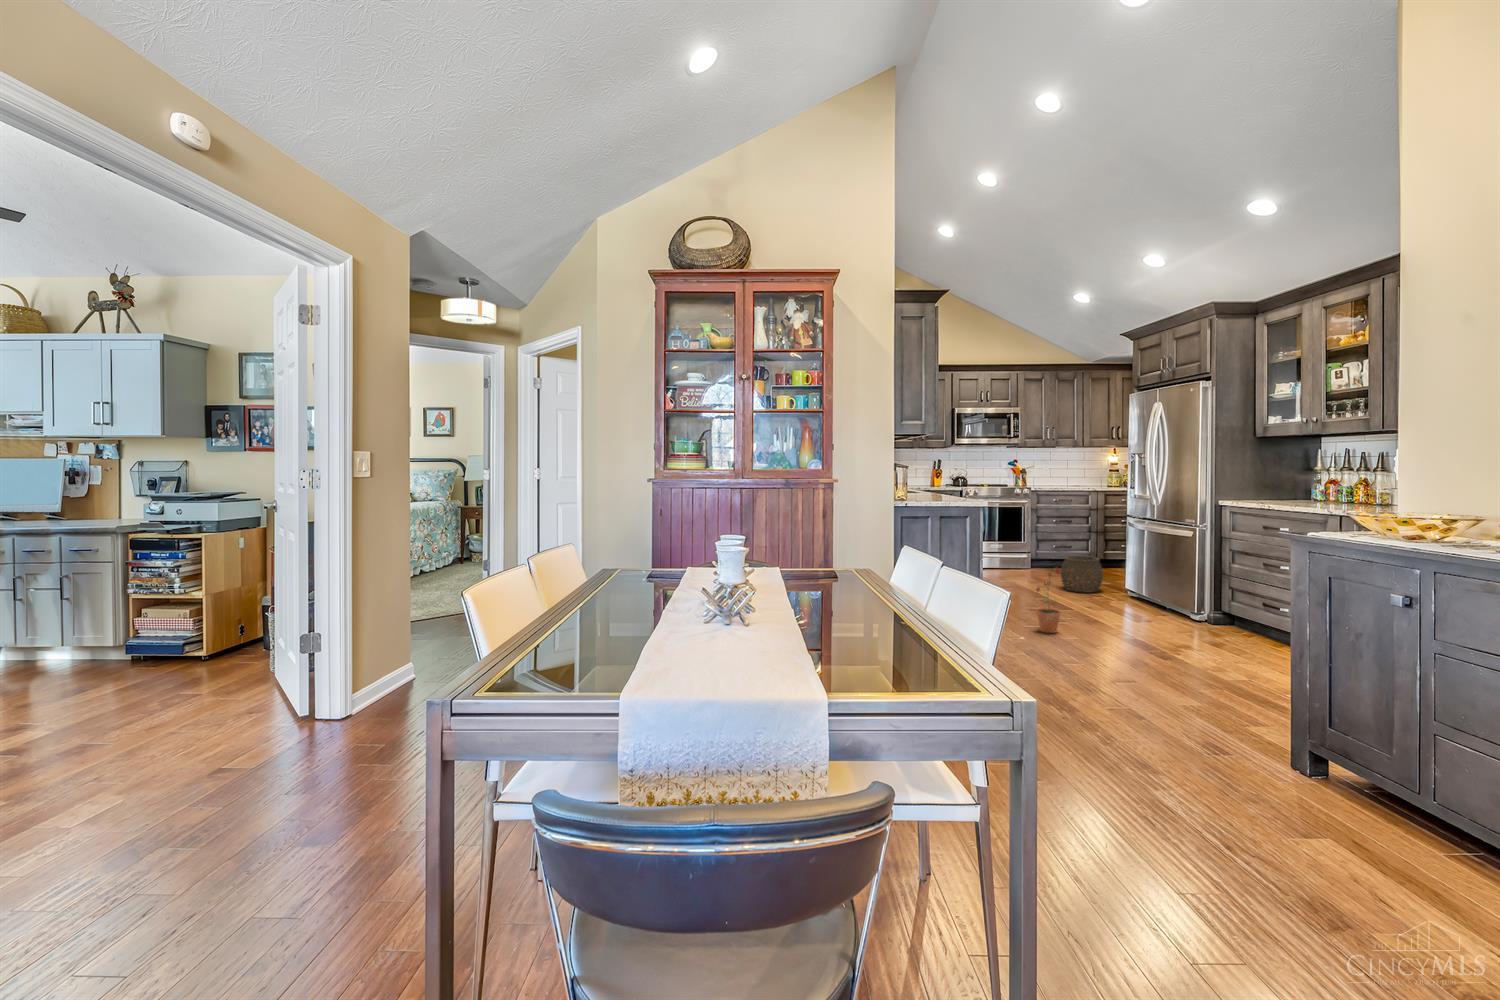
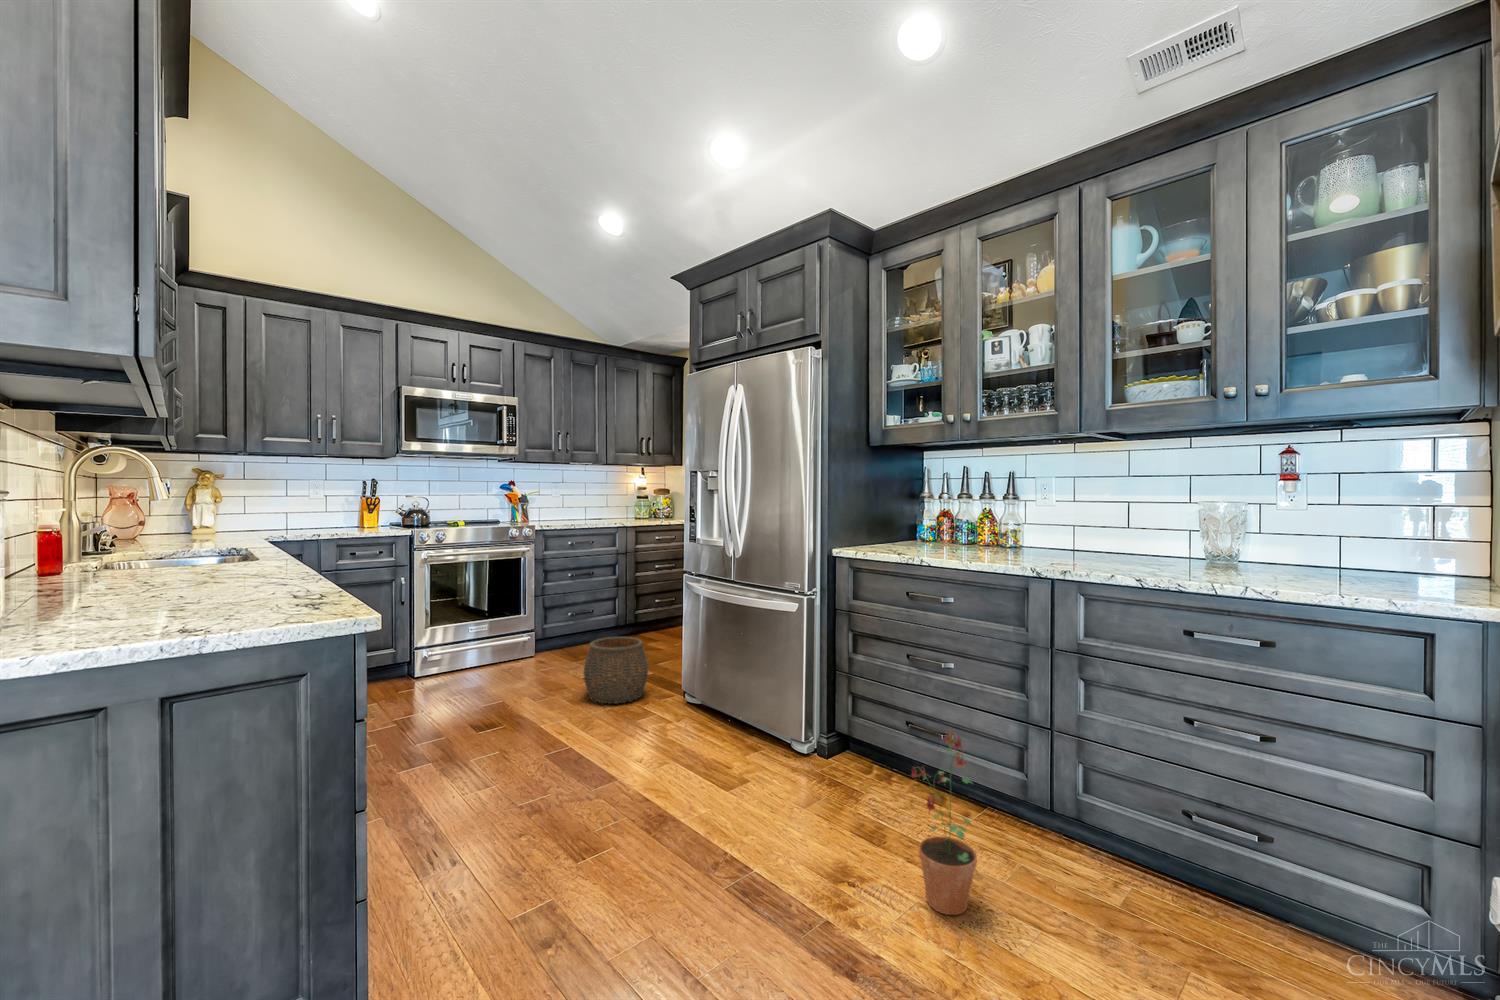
potted plant: present [1037,568,1061,633] -> present [912,731,977,915]

